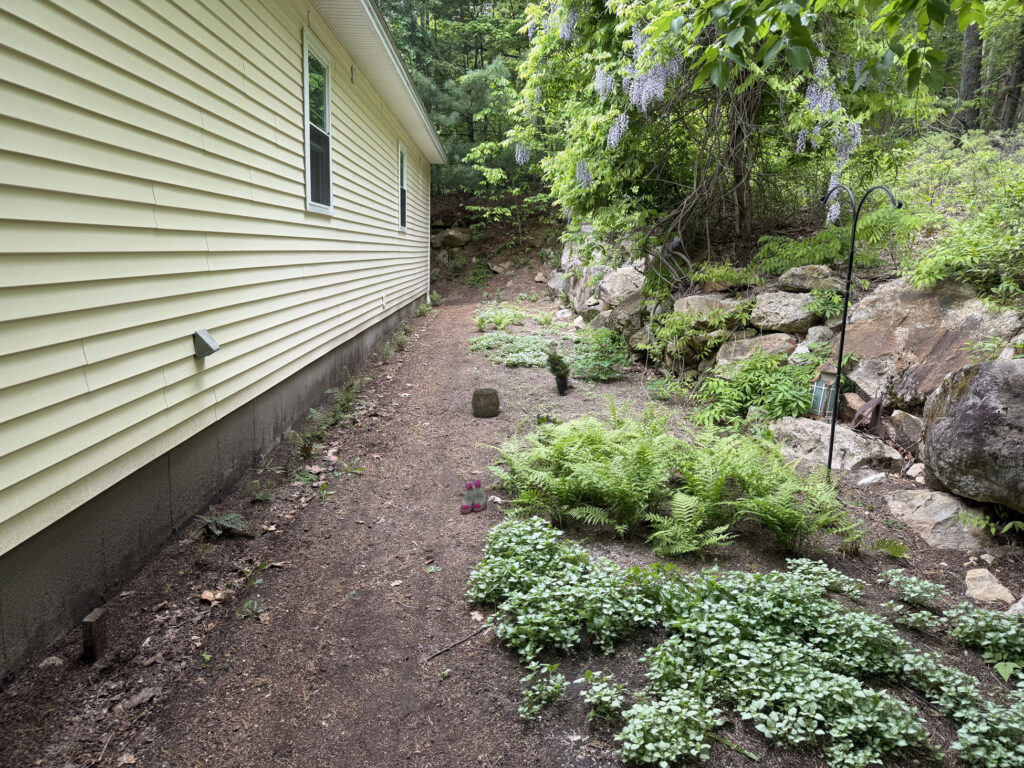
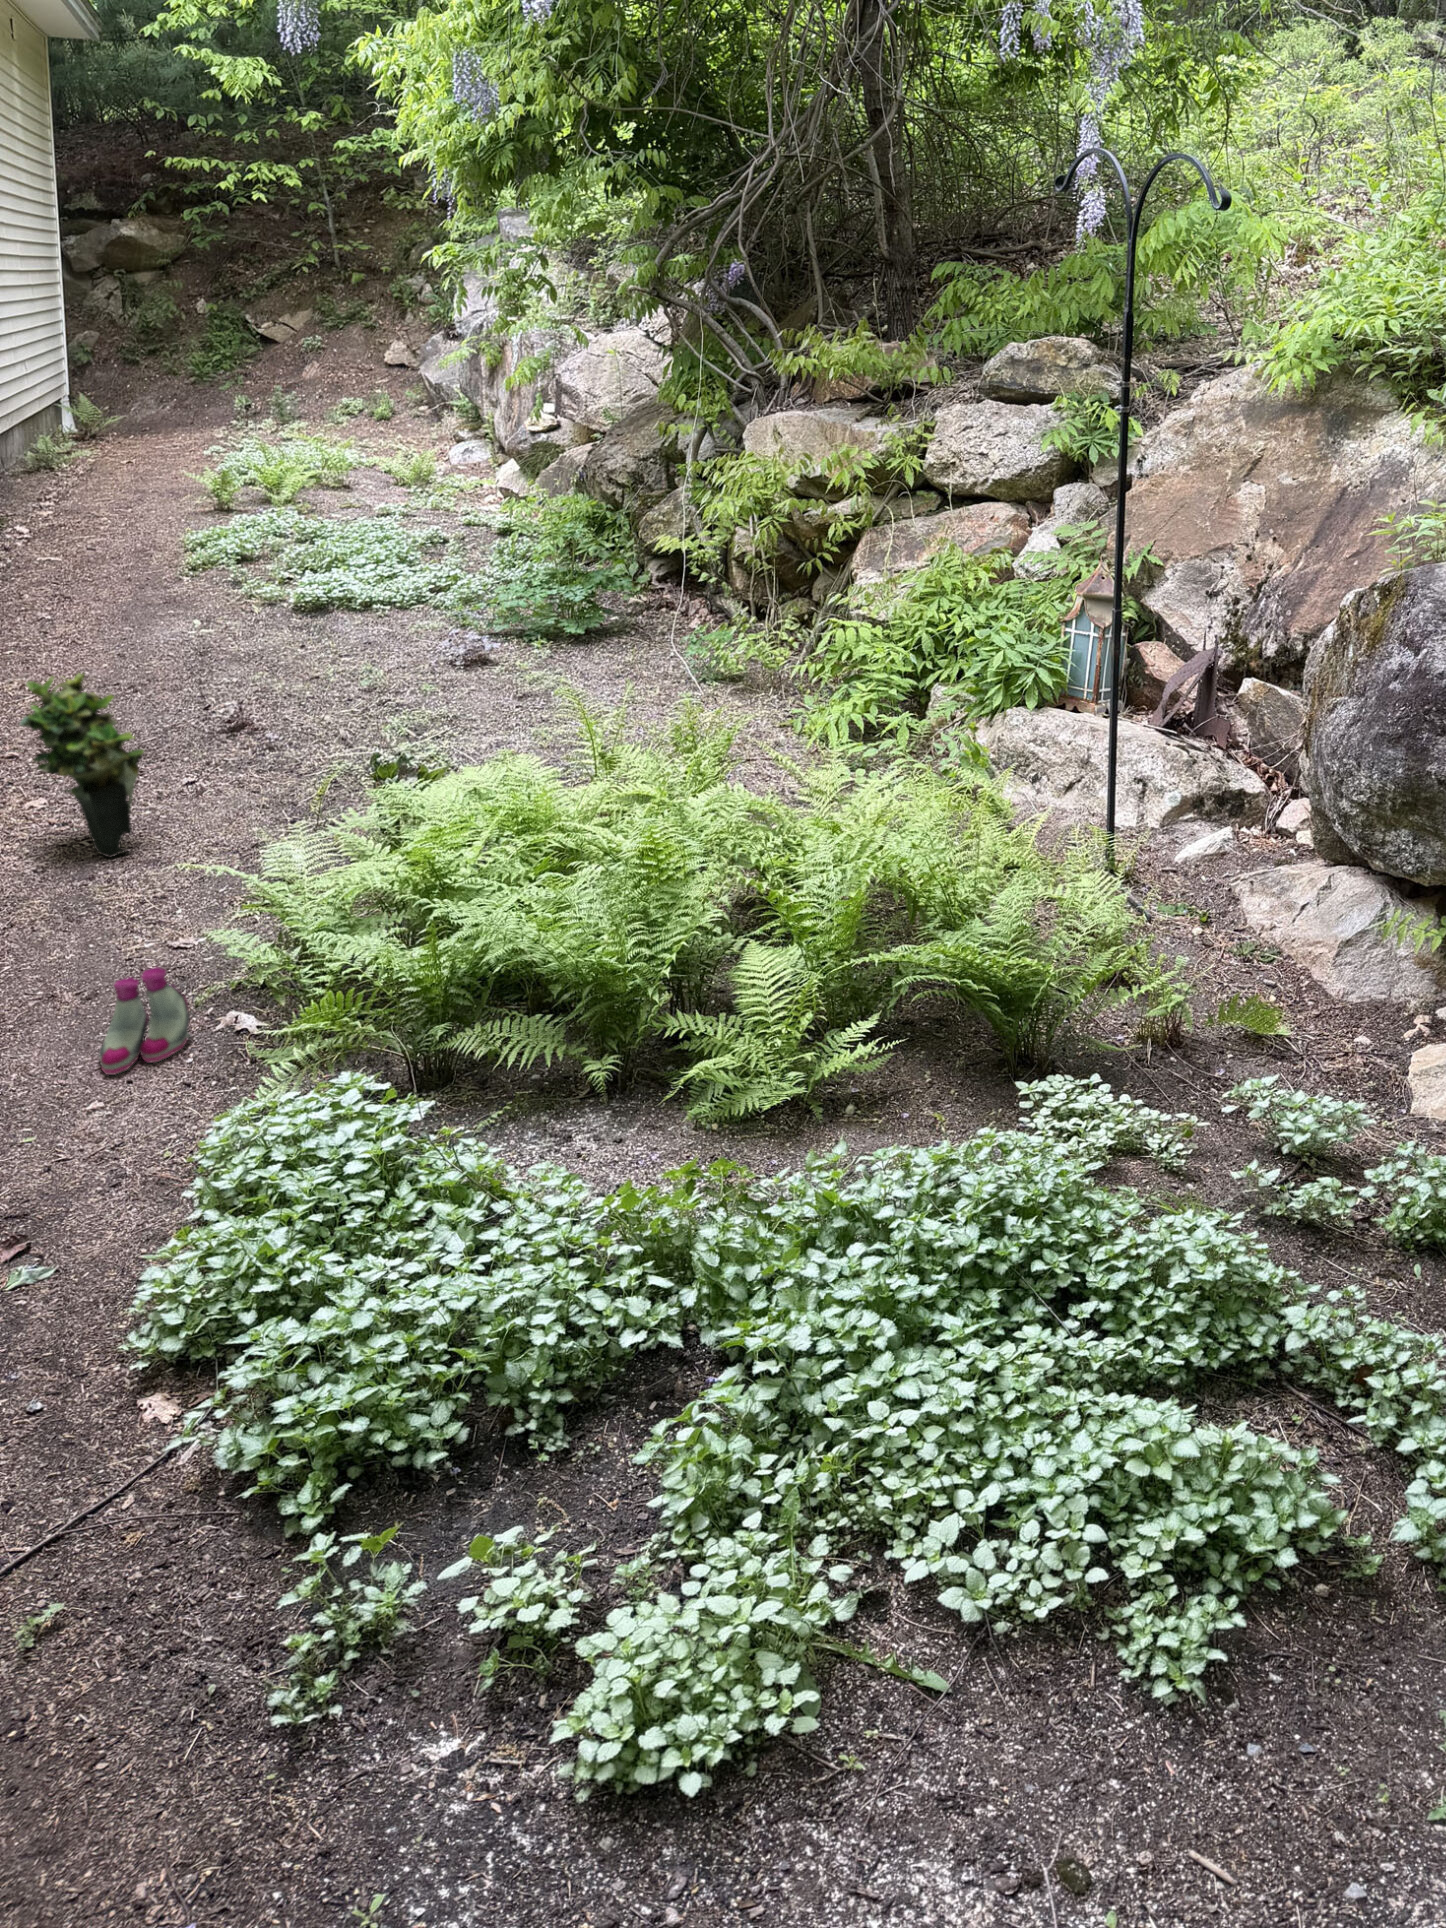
potted plant: present [545,351,570,396] -> present [20,673,144,858]
woven basket: present [471,388,500,417] -> none [159,666,255,754]

